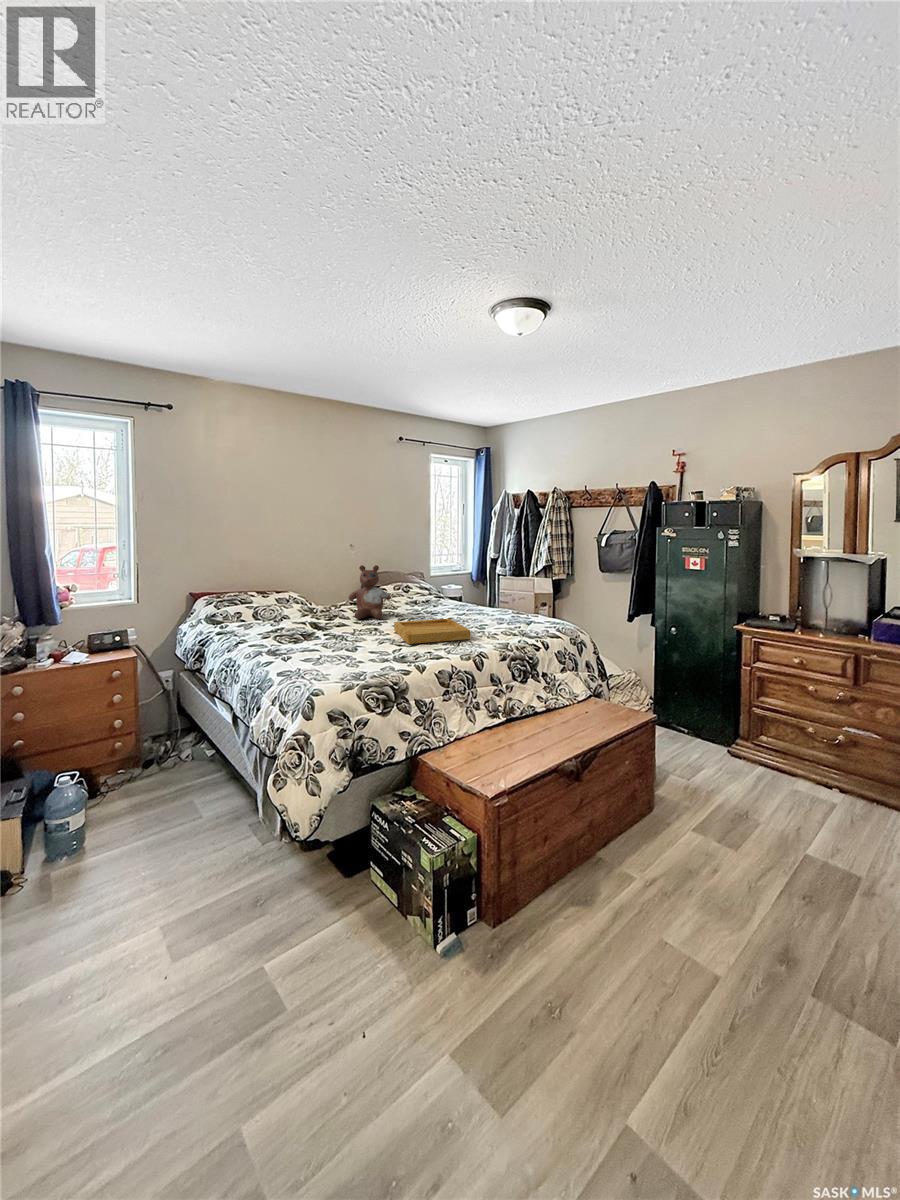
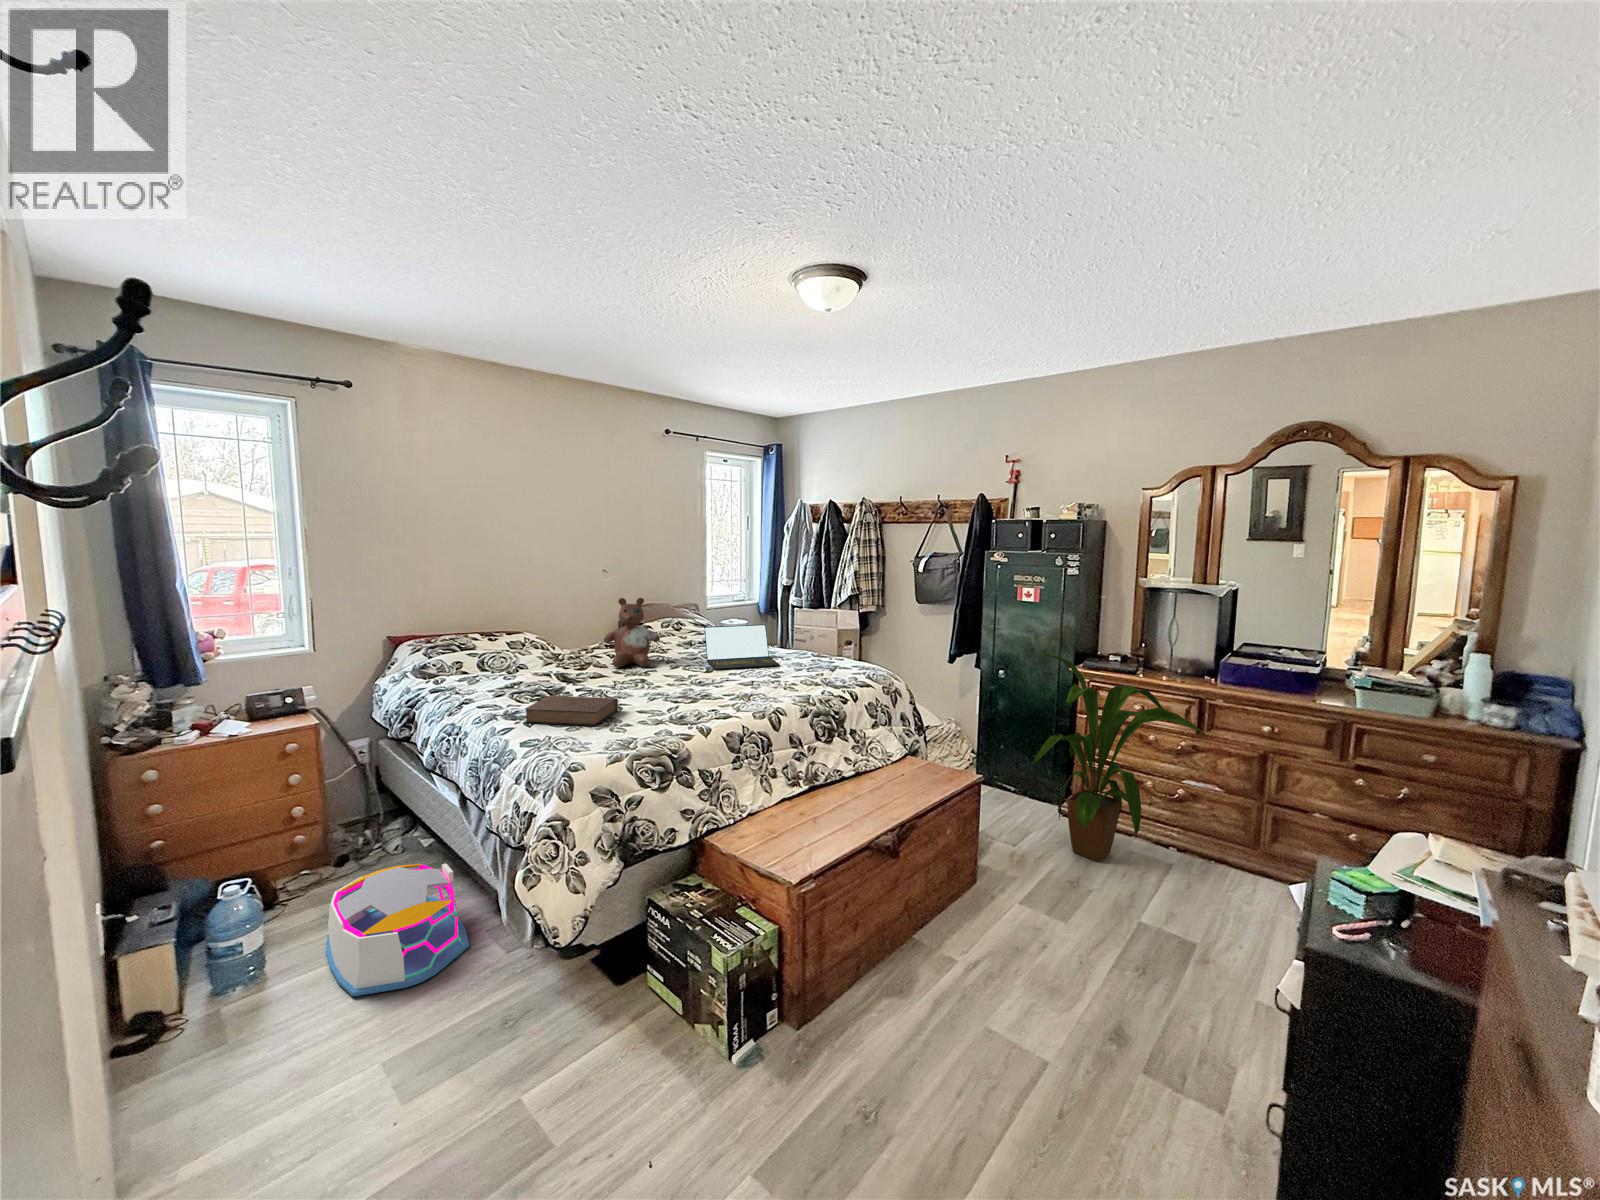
laptop: none [426,588,485,622] -> present [704,624,780,670]
house plant: none [697,612,864,790] -> present [1031,653,1203,861]
tray: present [394,619,470,644] -> none [666,665,763,700]
book: none [280,638,354,662] -> present [525,696,618,726]
storage bin: none [138,763,240,862] -> present [326,863,469,996]

